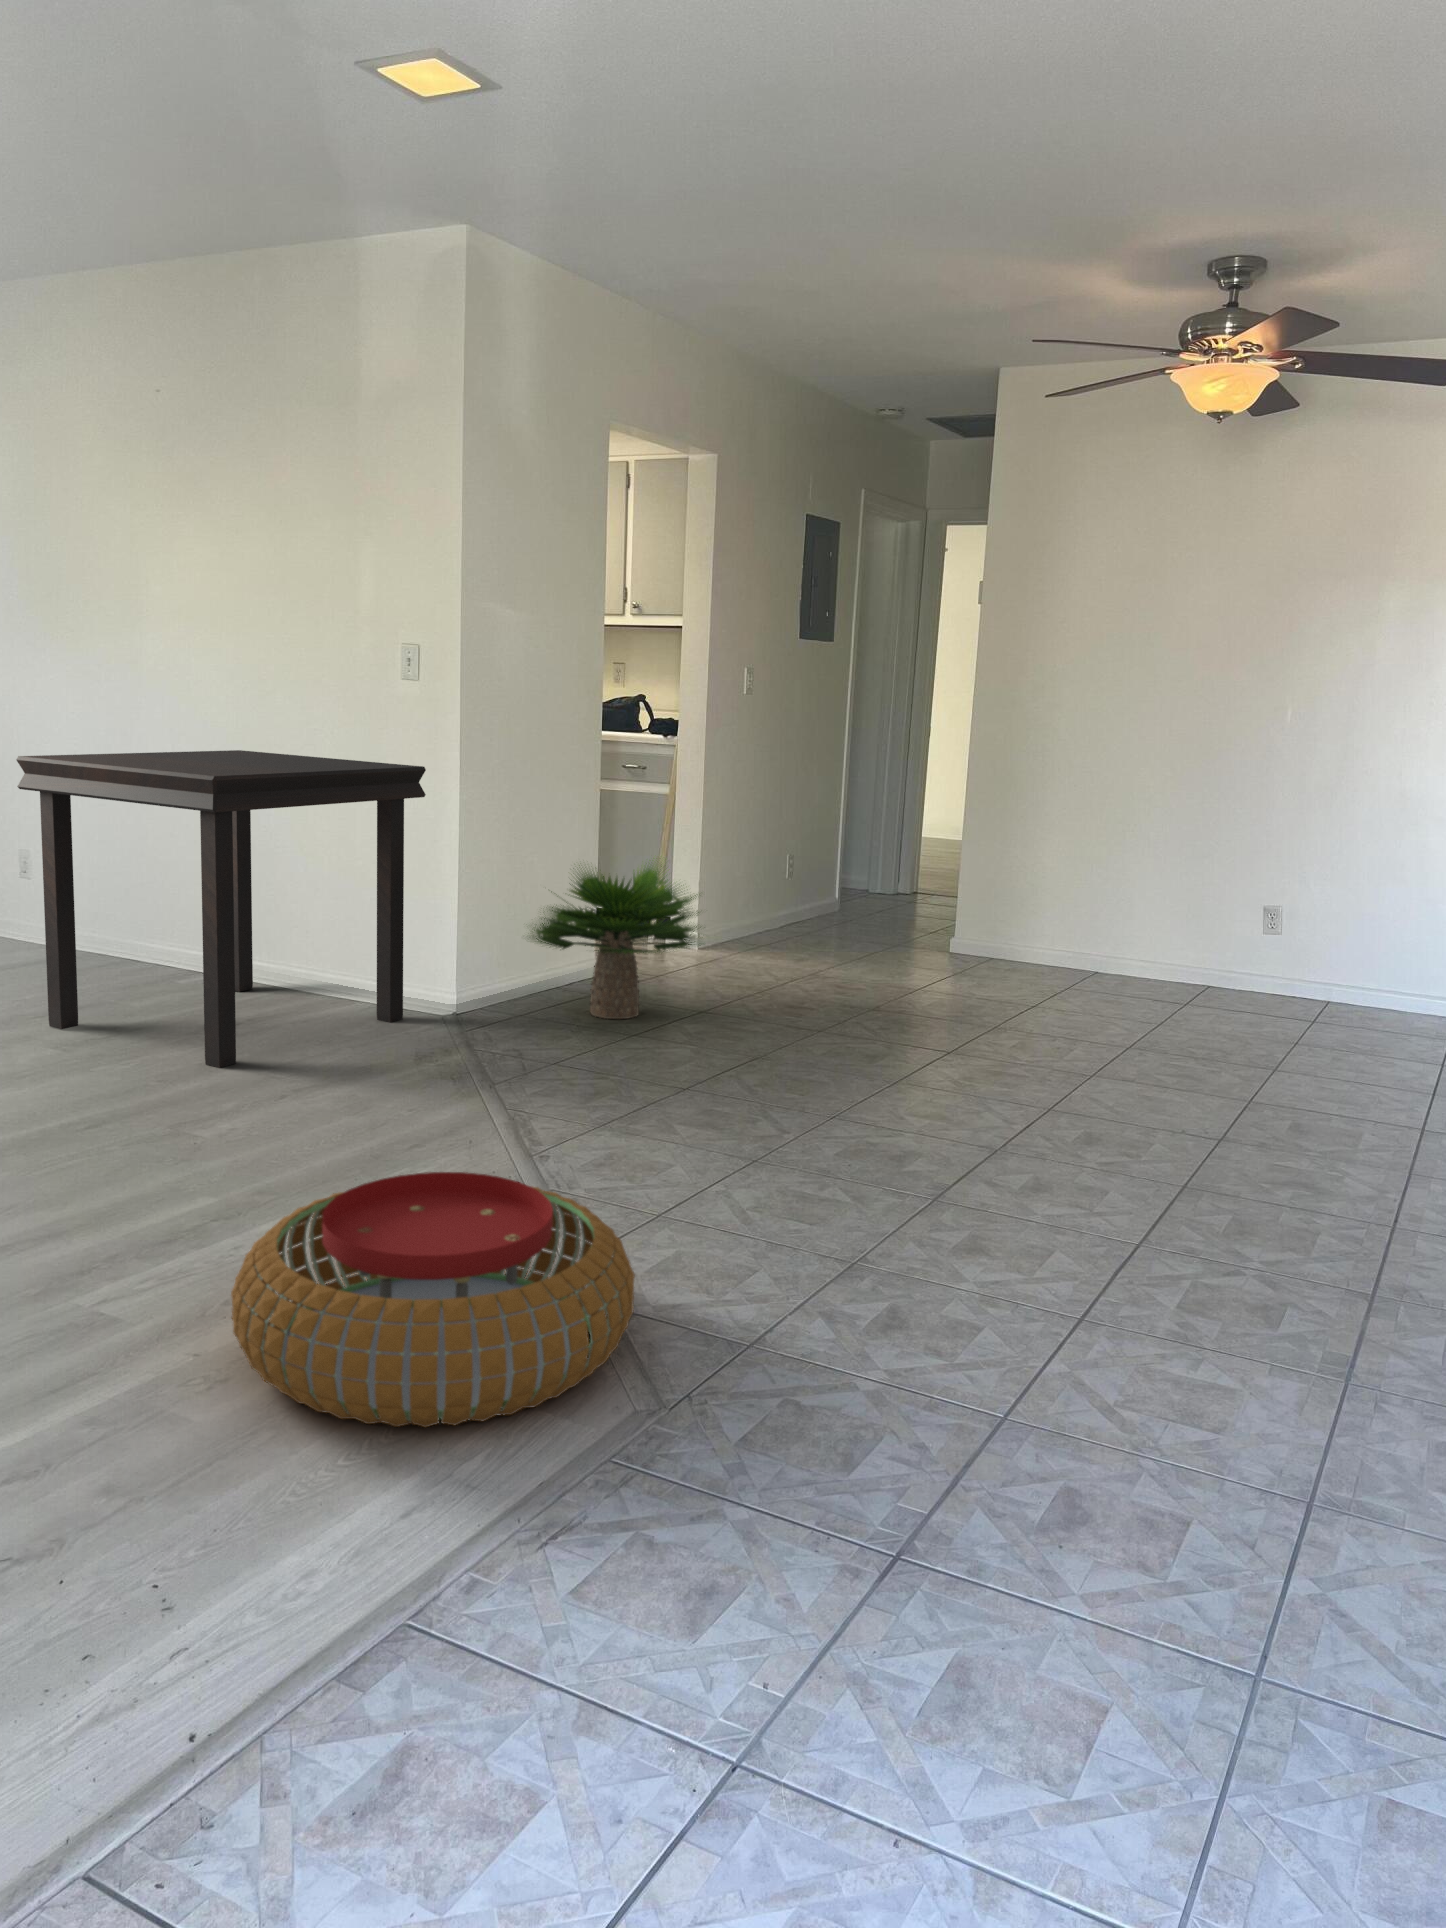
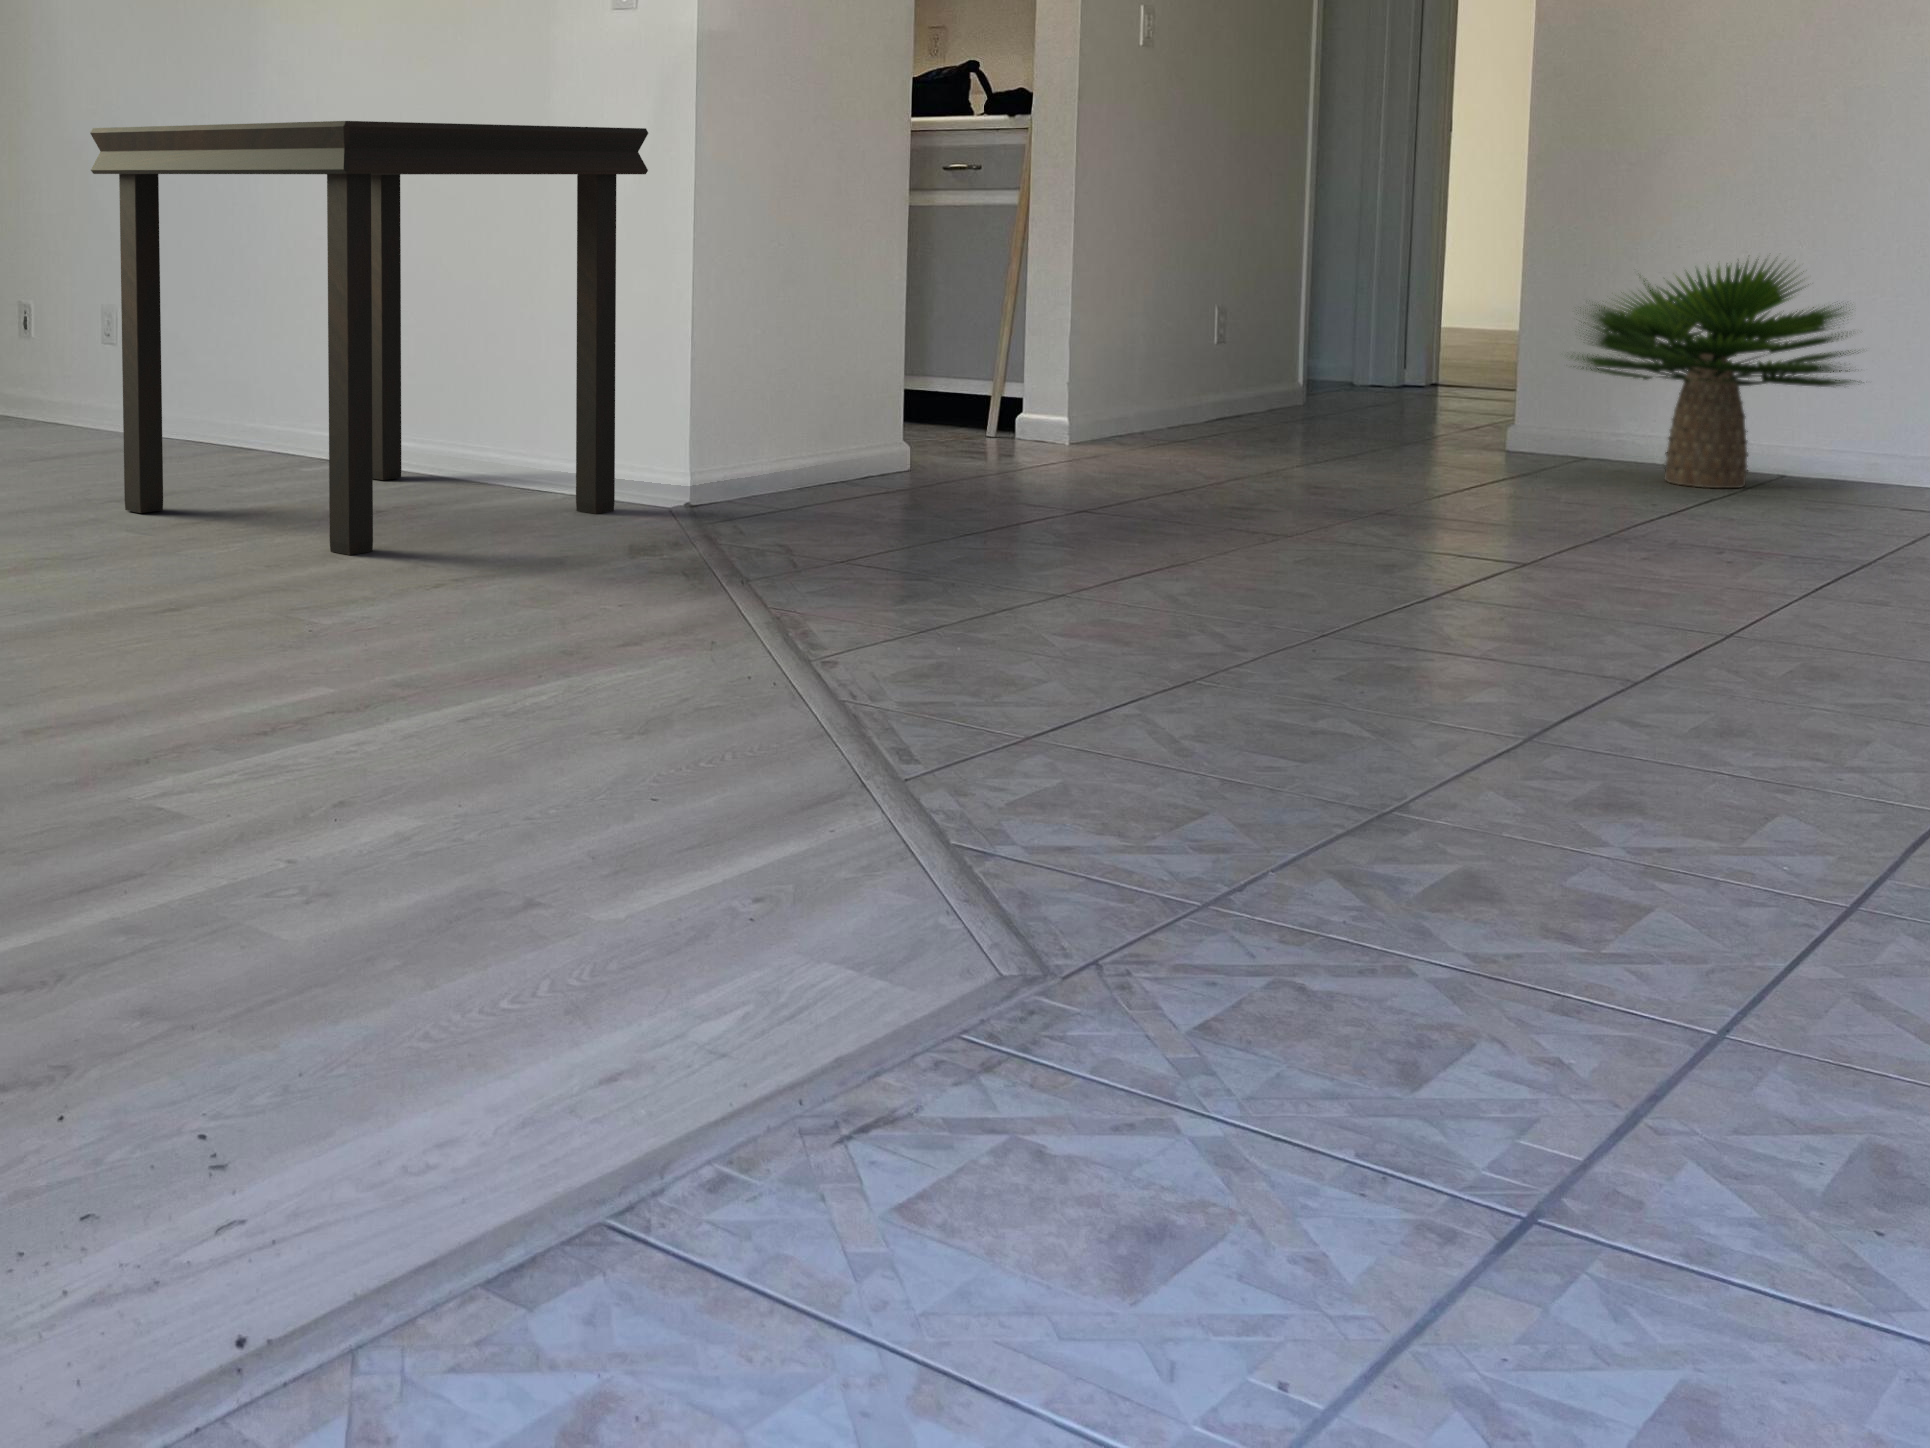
potted plant: present [529,858,701,1019] -> present [1576,259,1858,488]
pouf: present [231,1172,635,1427] -> none [342,606,993,970]

